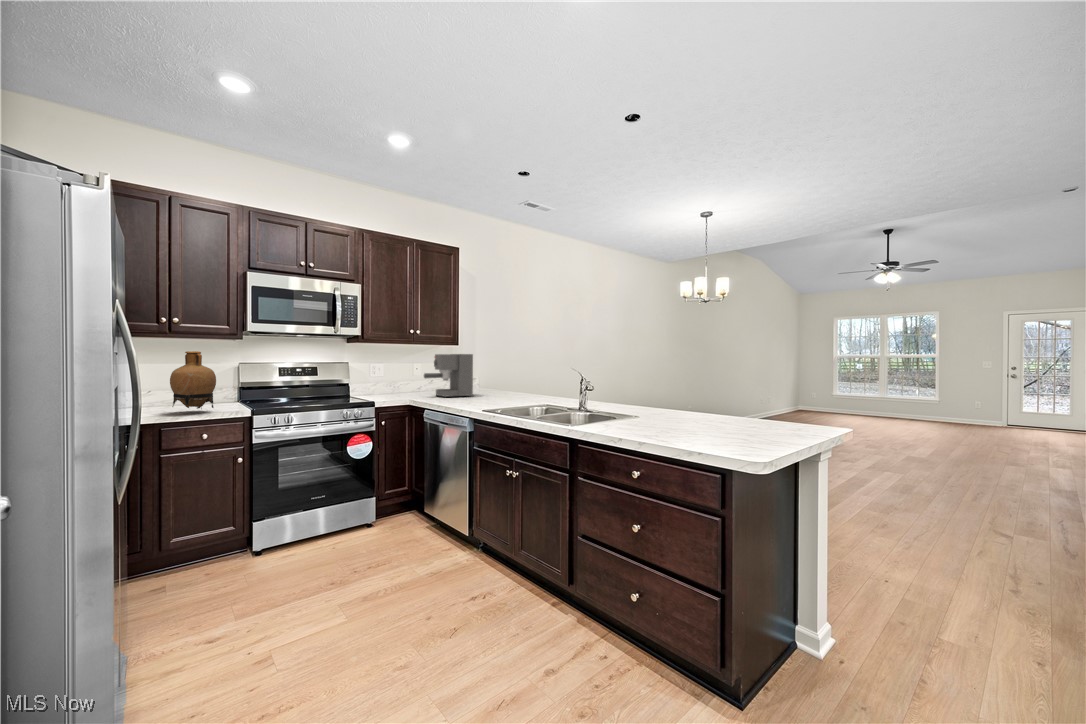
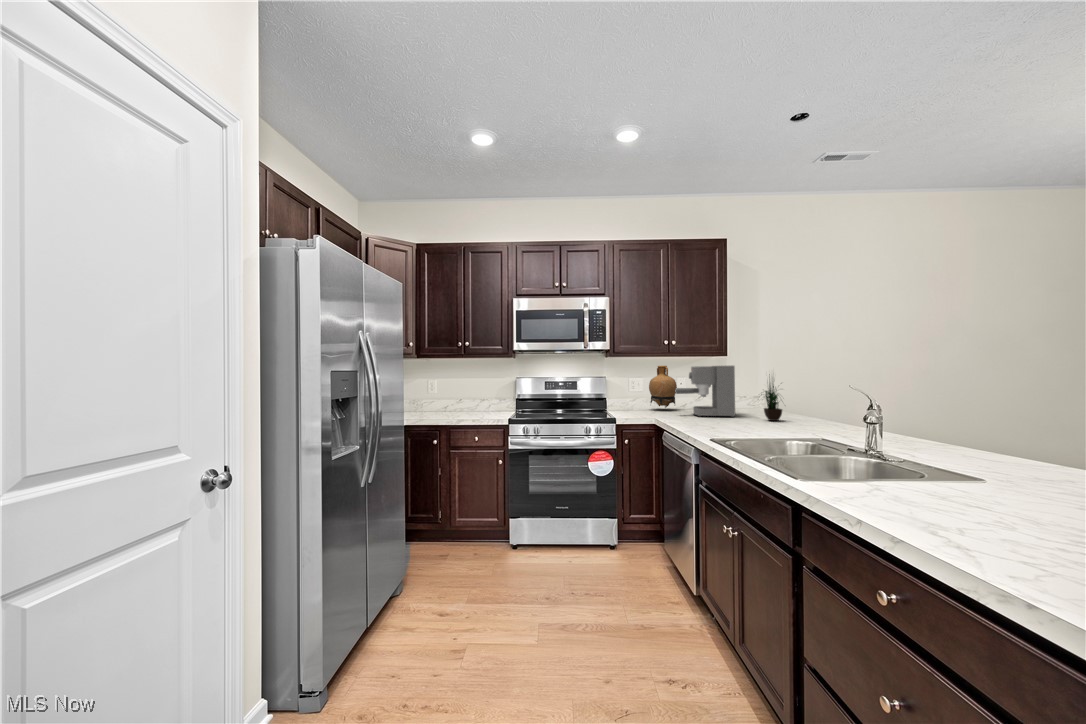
vase: present [170,351,216,409] -> present [649,366,677,407]
potted plant: none [490,354,513,398] -> present [761,383,782,421]

